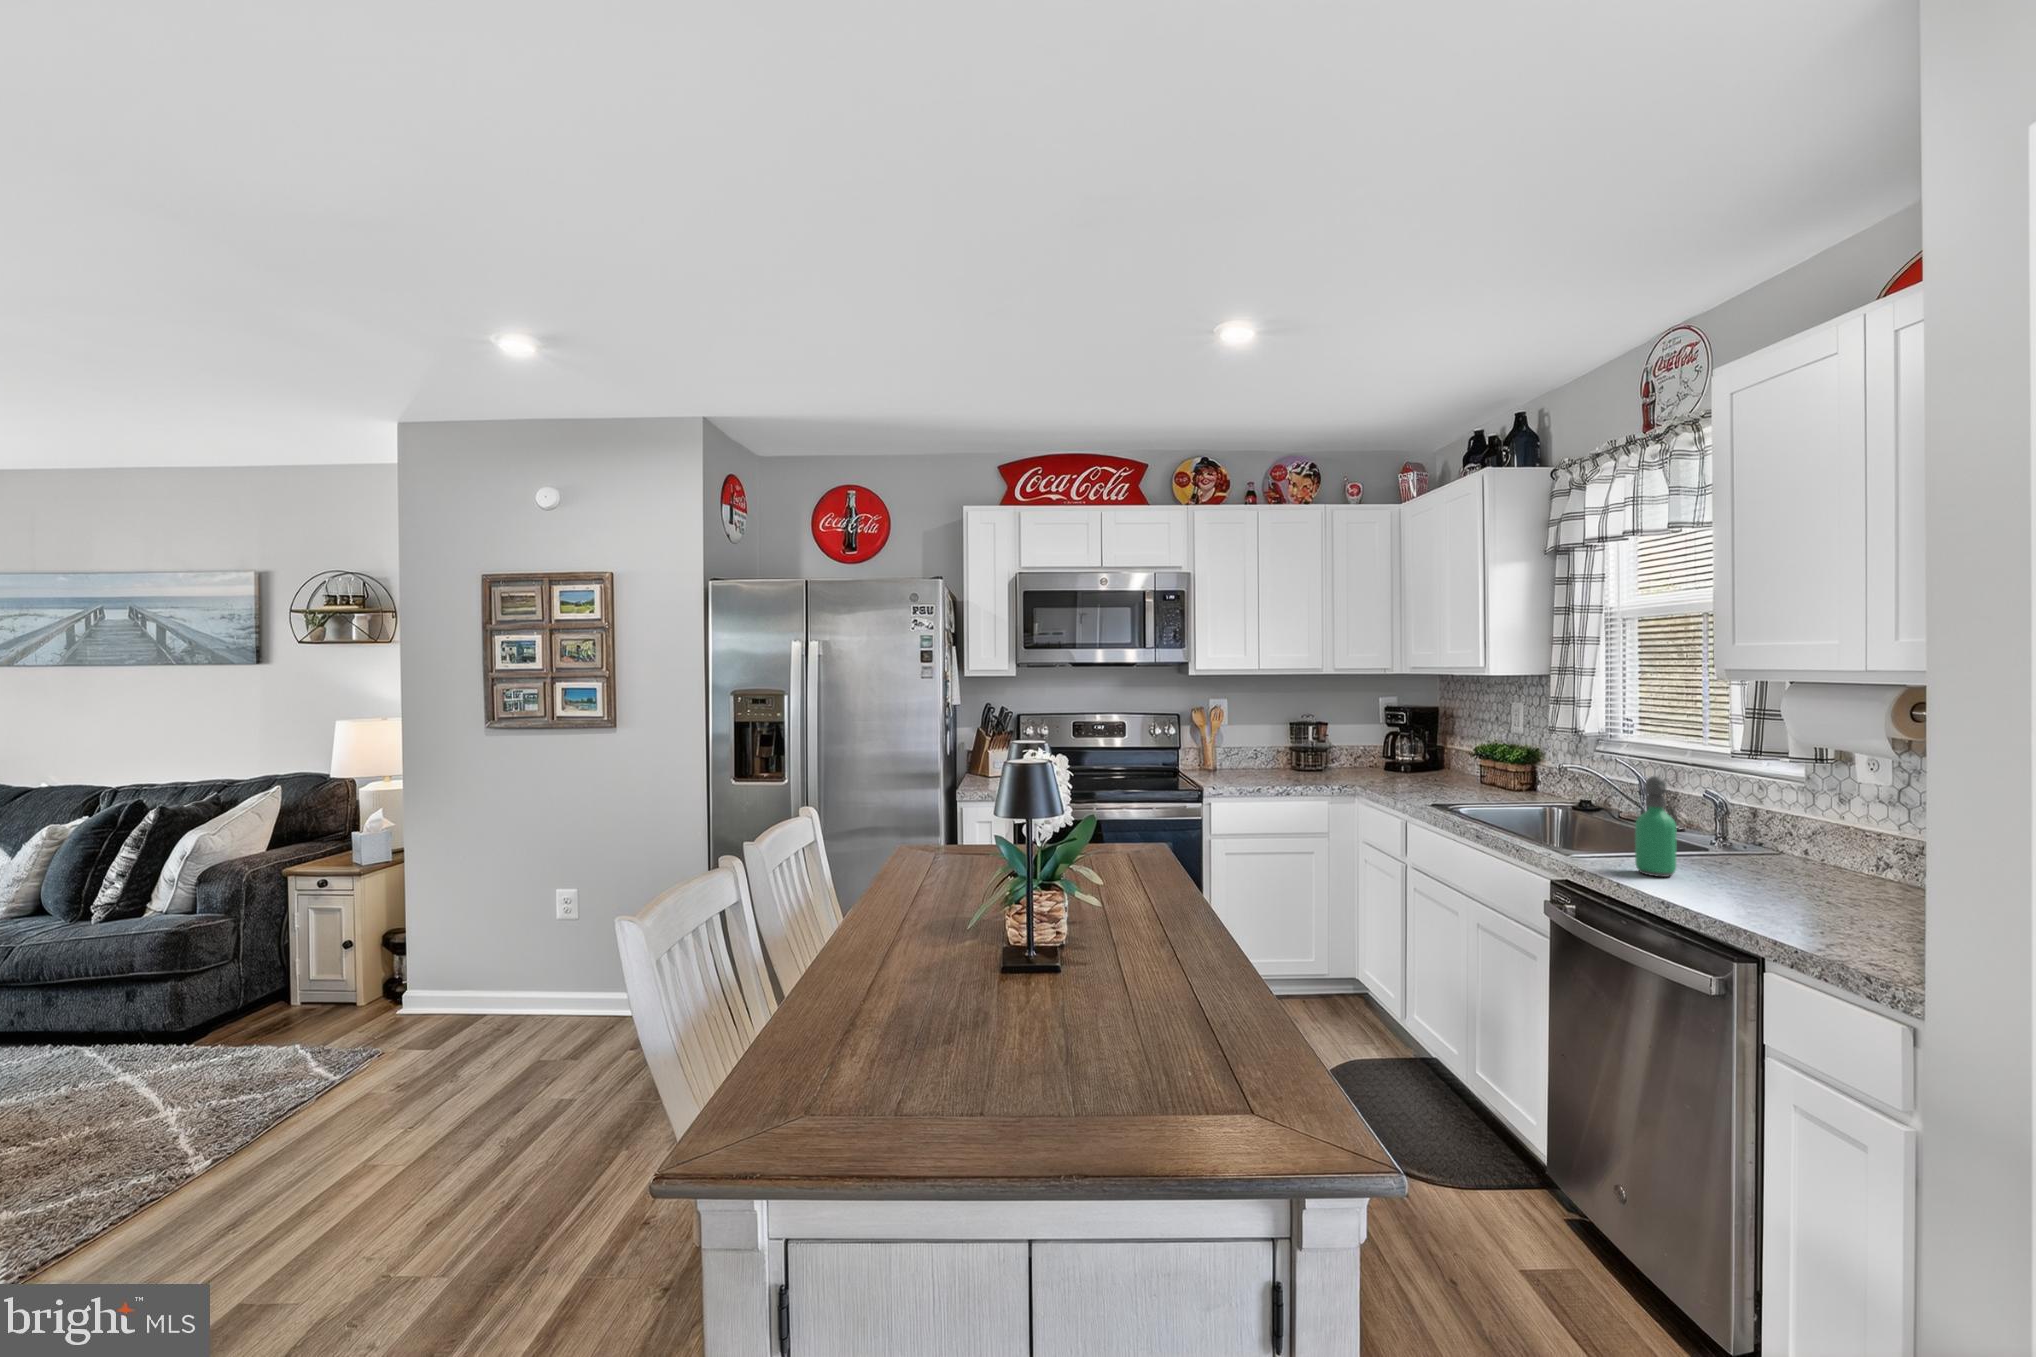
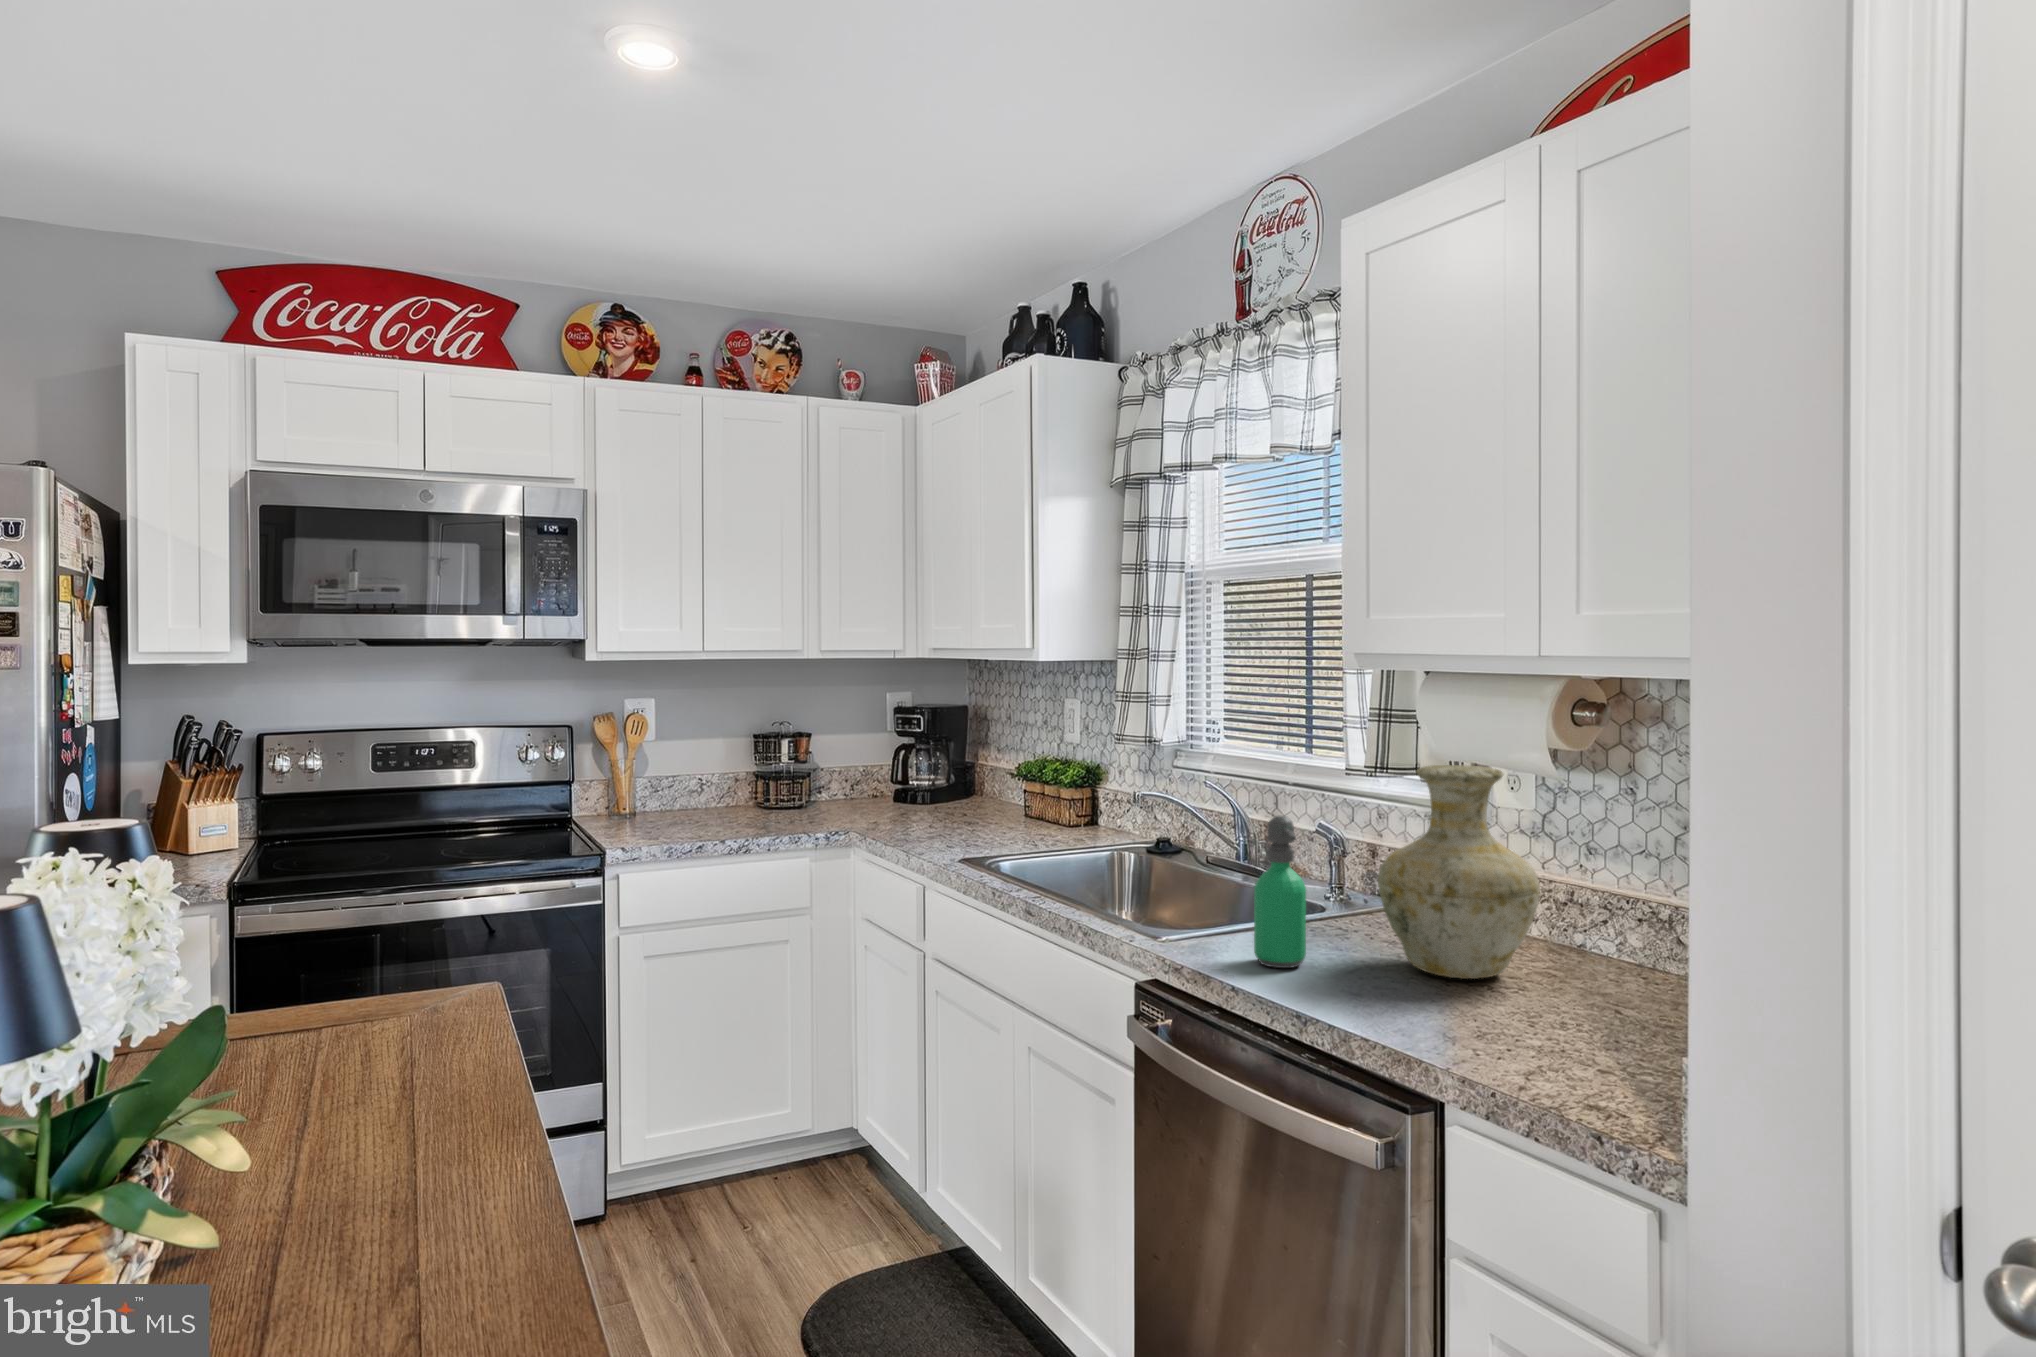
vase: none [1736,747,1876,896] -> present [1378,765,1540,979]

